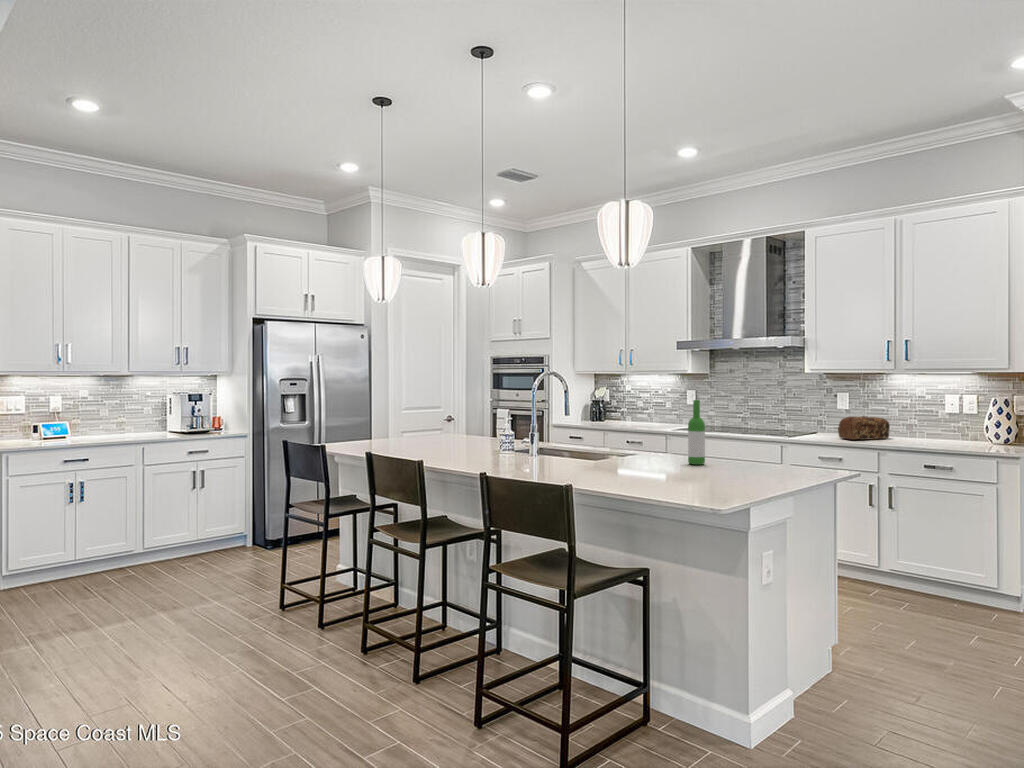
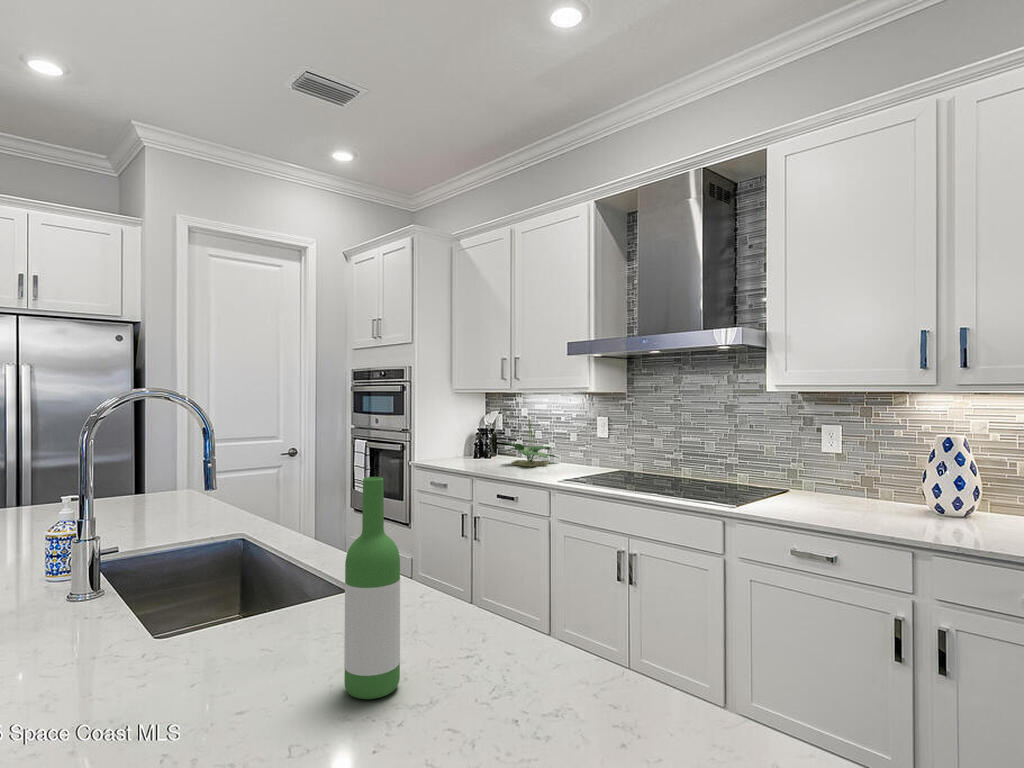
potted plant: none [621,388,659,424] -> present [503,418,556,467]
bread loaf: present [838,416,890,440] -> none [825,471,925,518]

